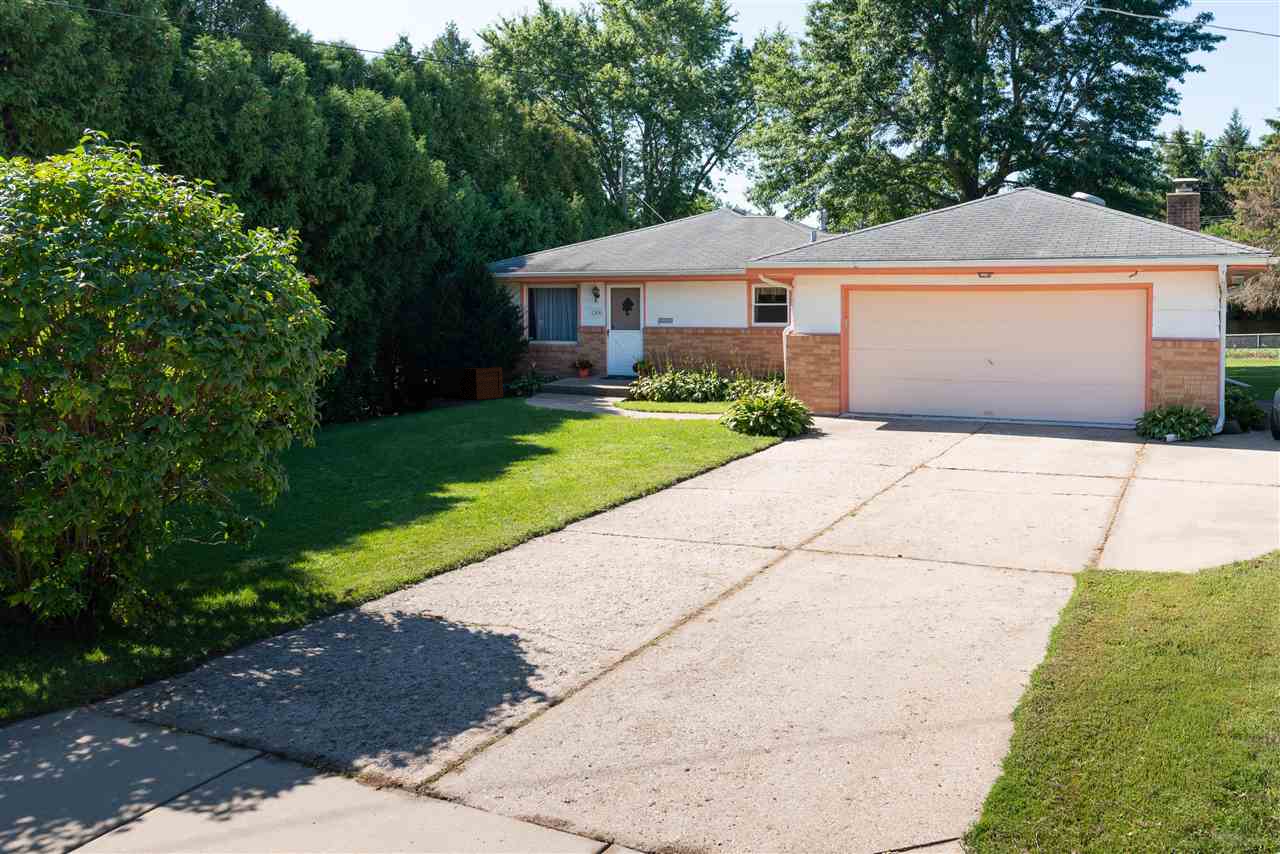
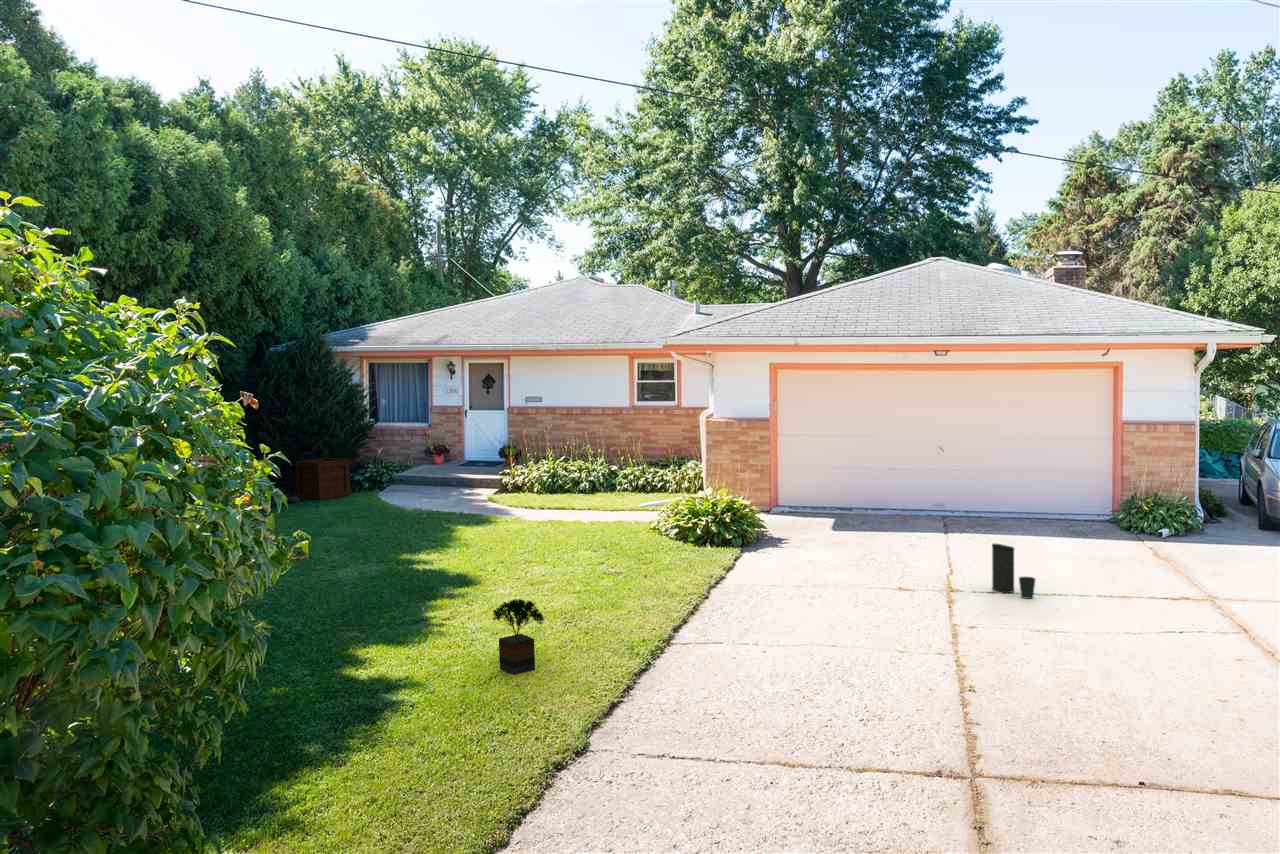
trash can: none [953,429,981,472] -> present [992,544,1036,598]
potted tree: none [532,443,568,494] -> present [493,599,544,675]

